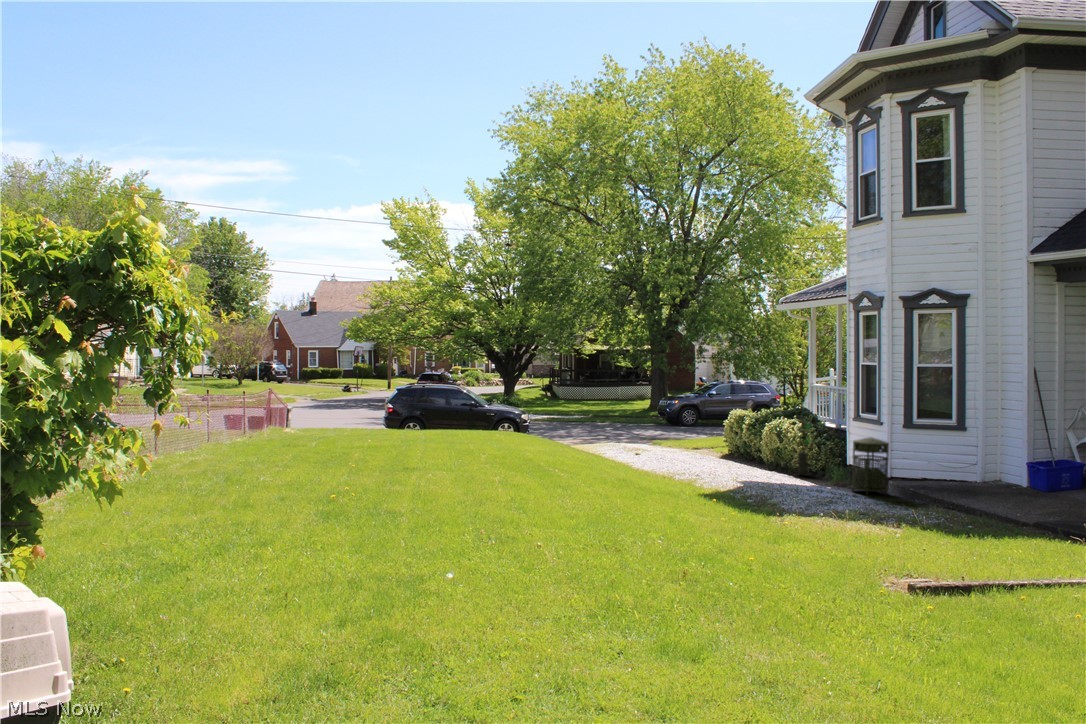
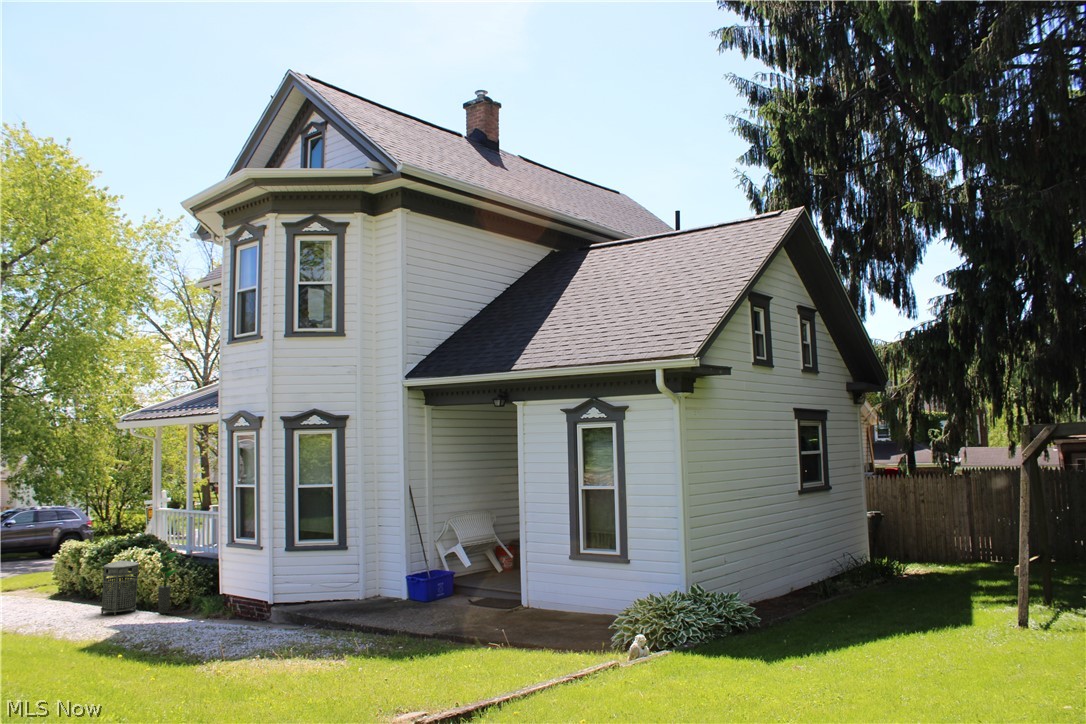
trash can: present [852,437,889,494] -> present [101,560,139,616]

